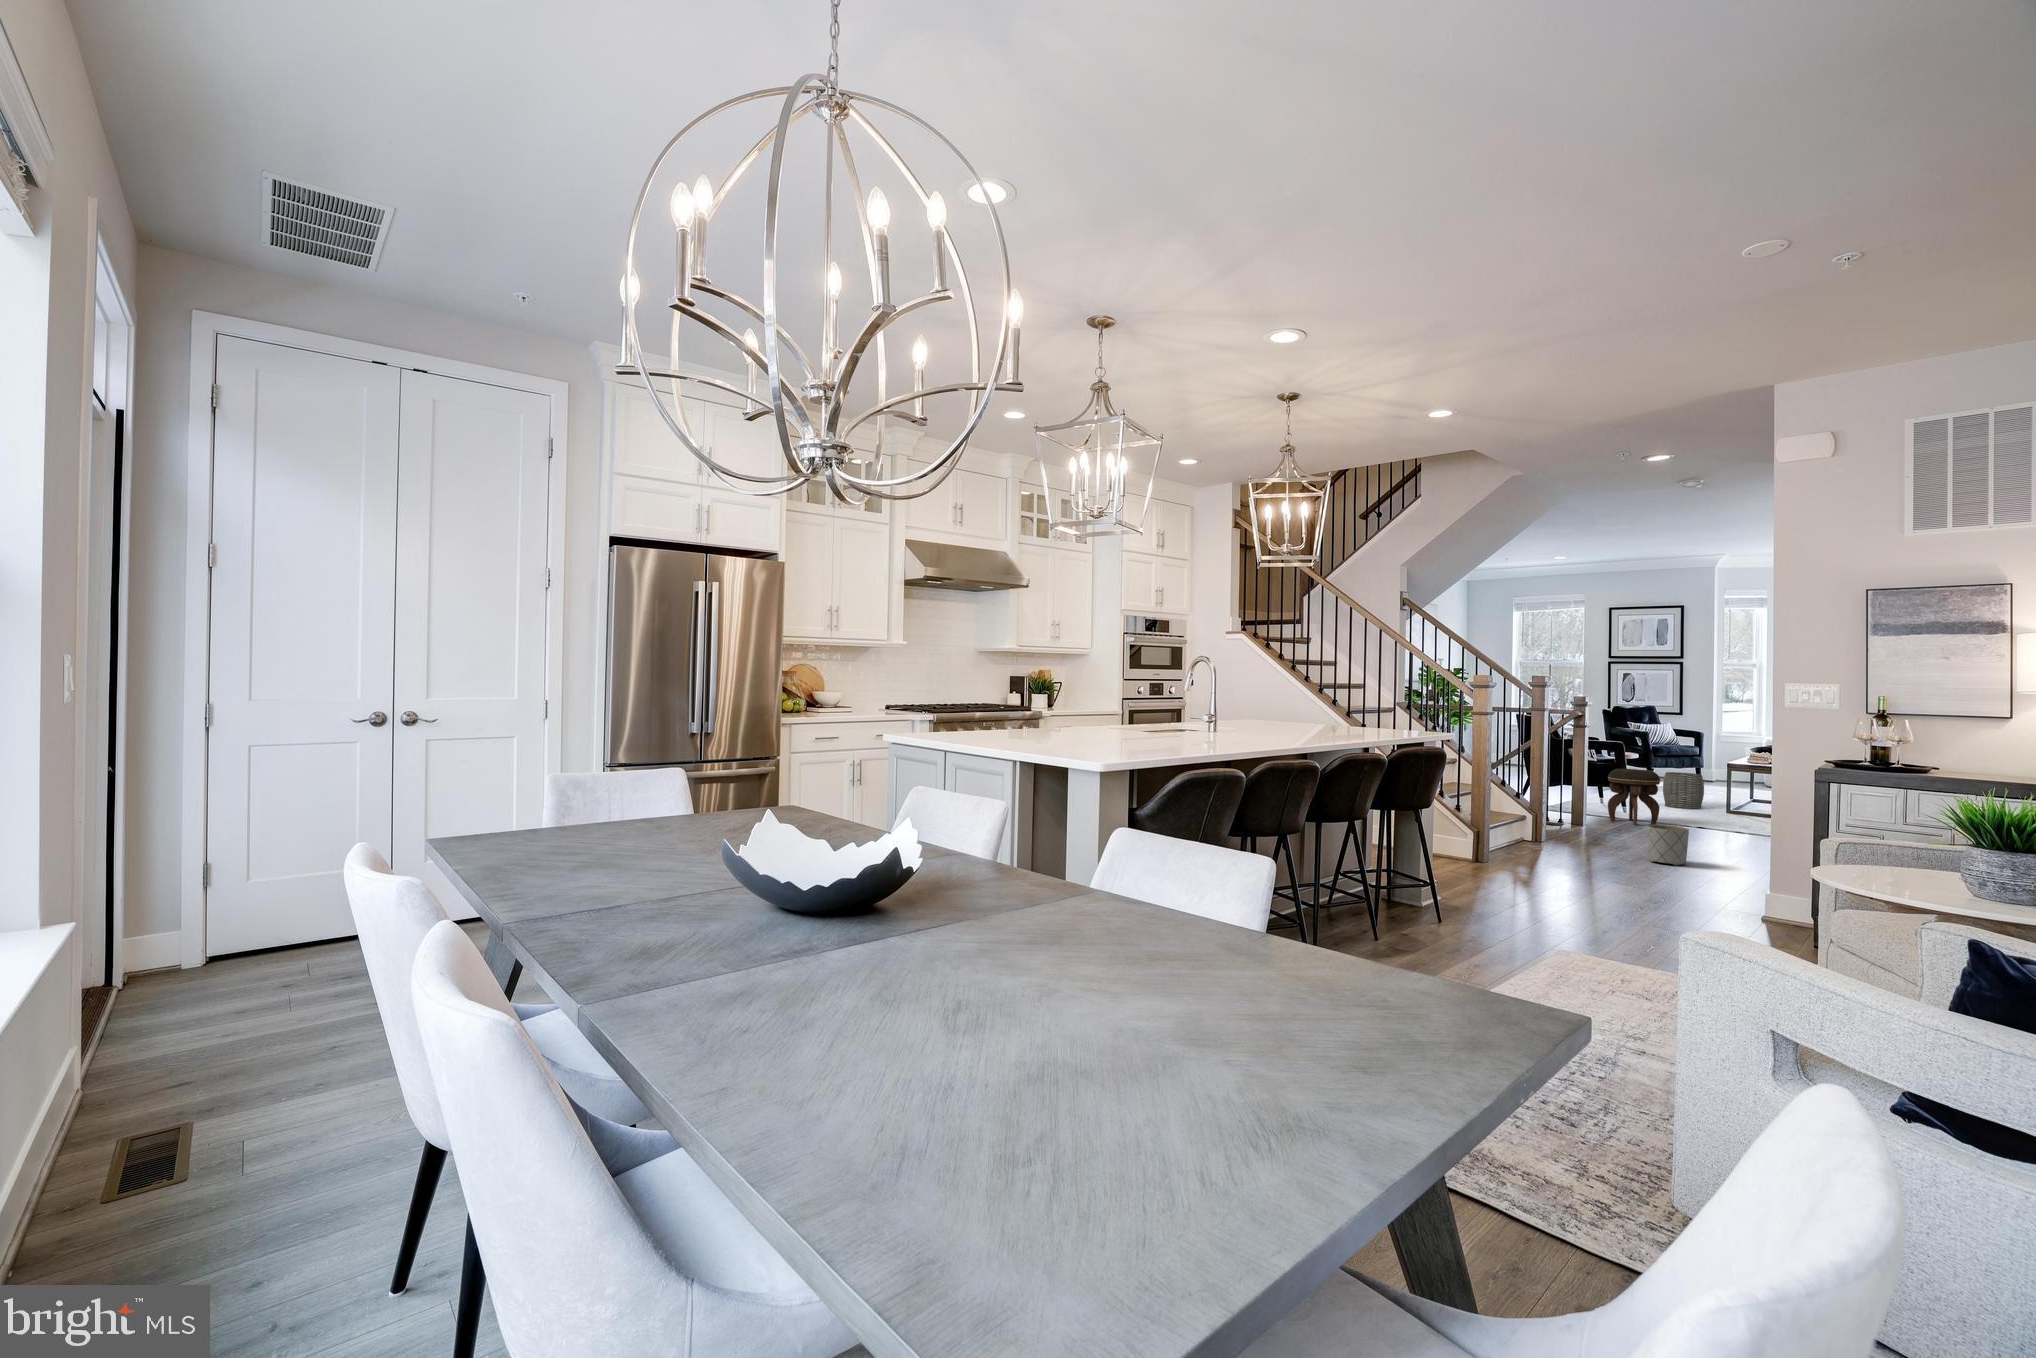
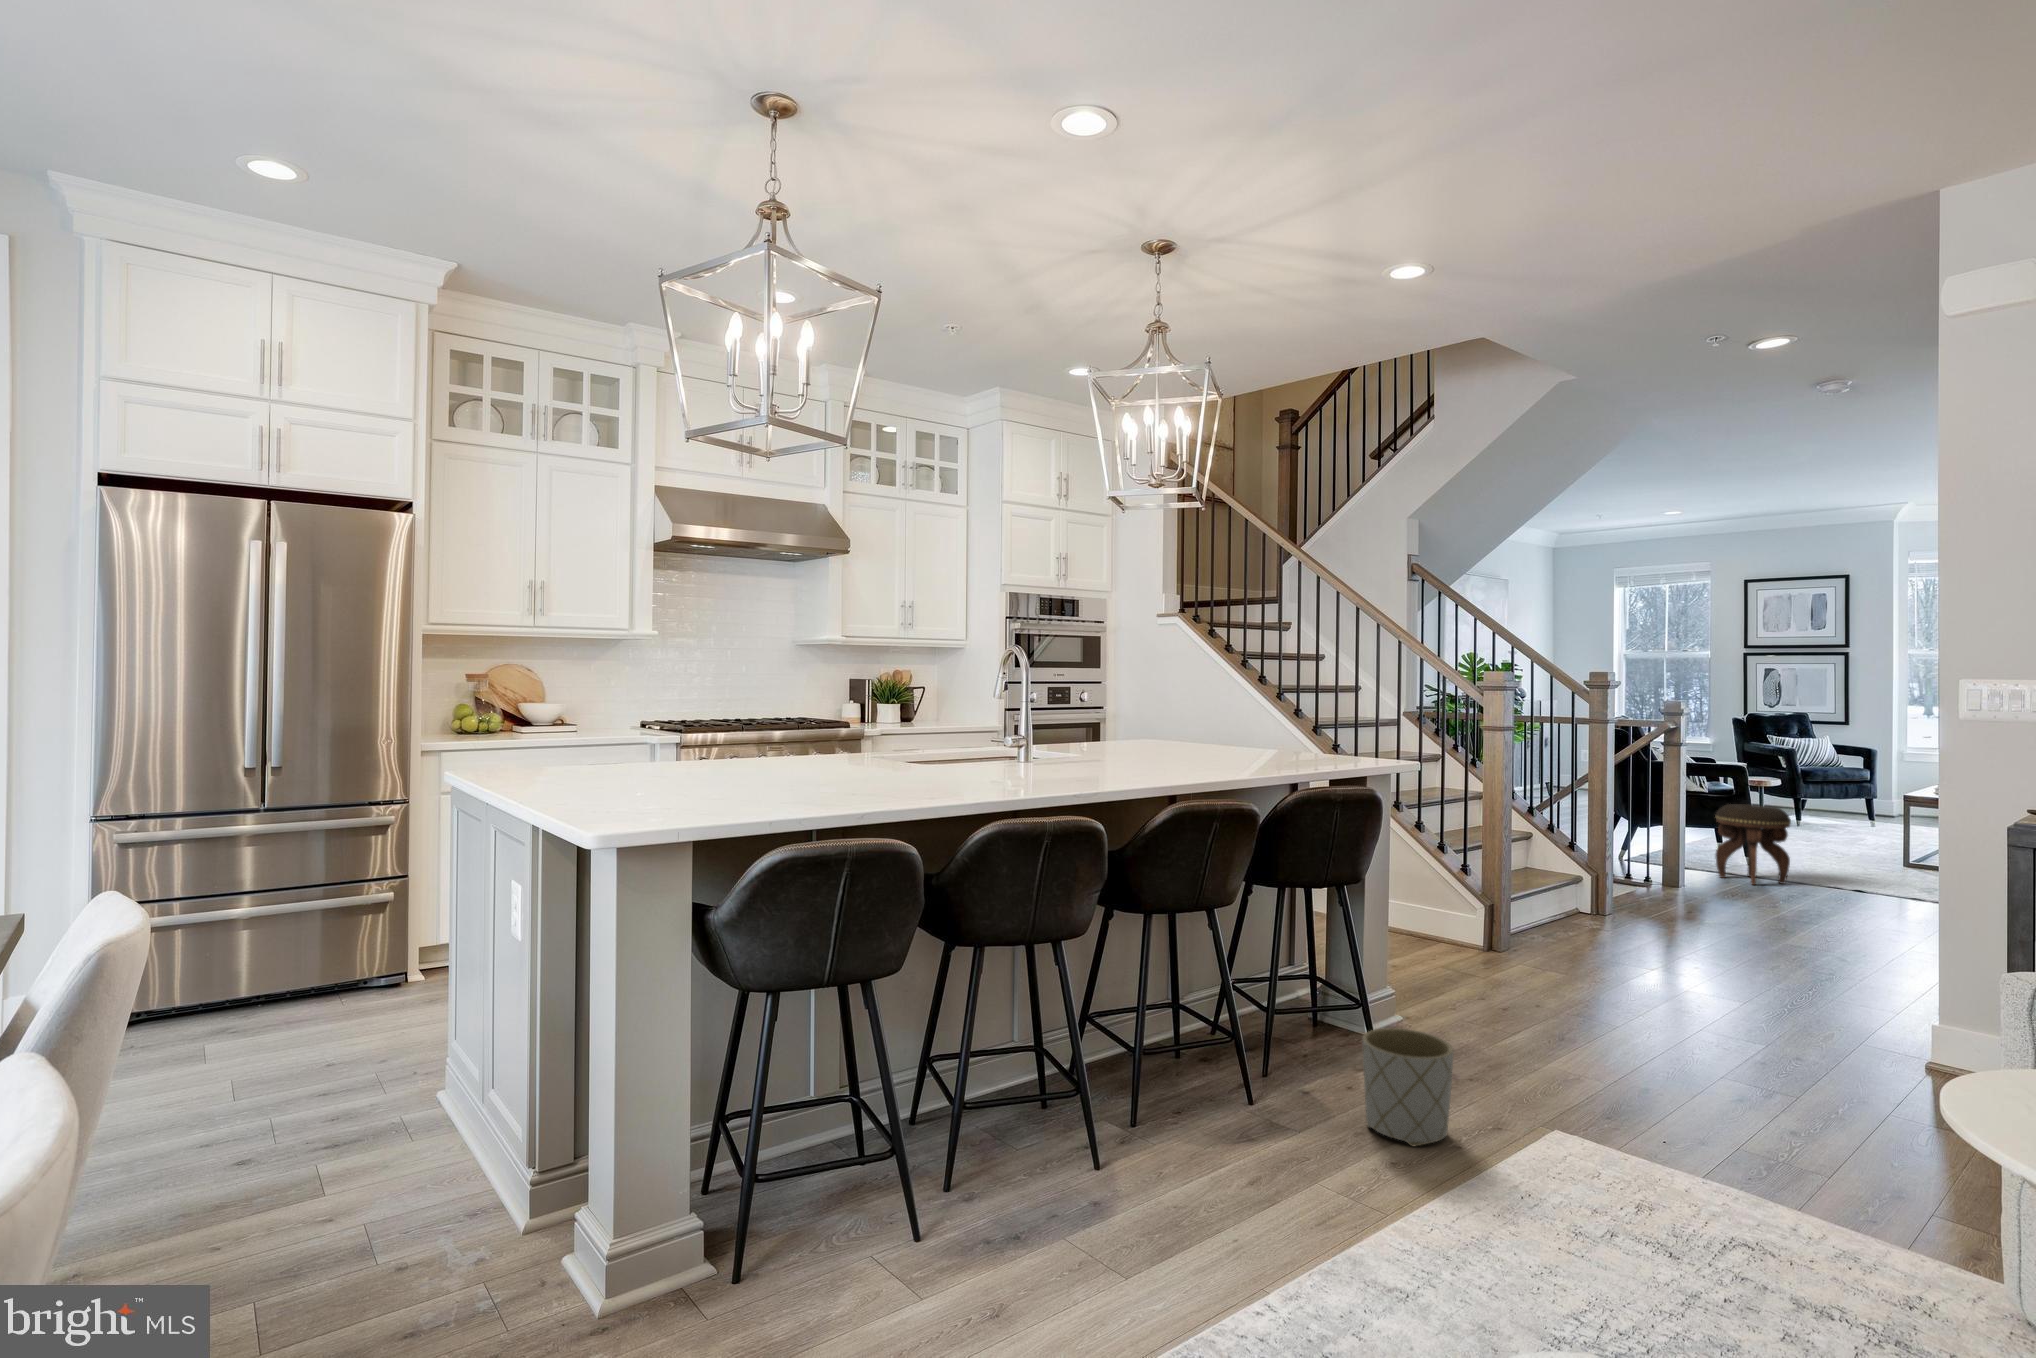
woven basket: present [1663,772,1704,809] -> none [1806,806,1865,858]
planter: present [1647,825,1689,866] -> present [1363,1028,1454,1146]

